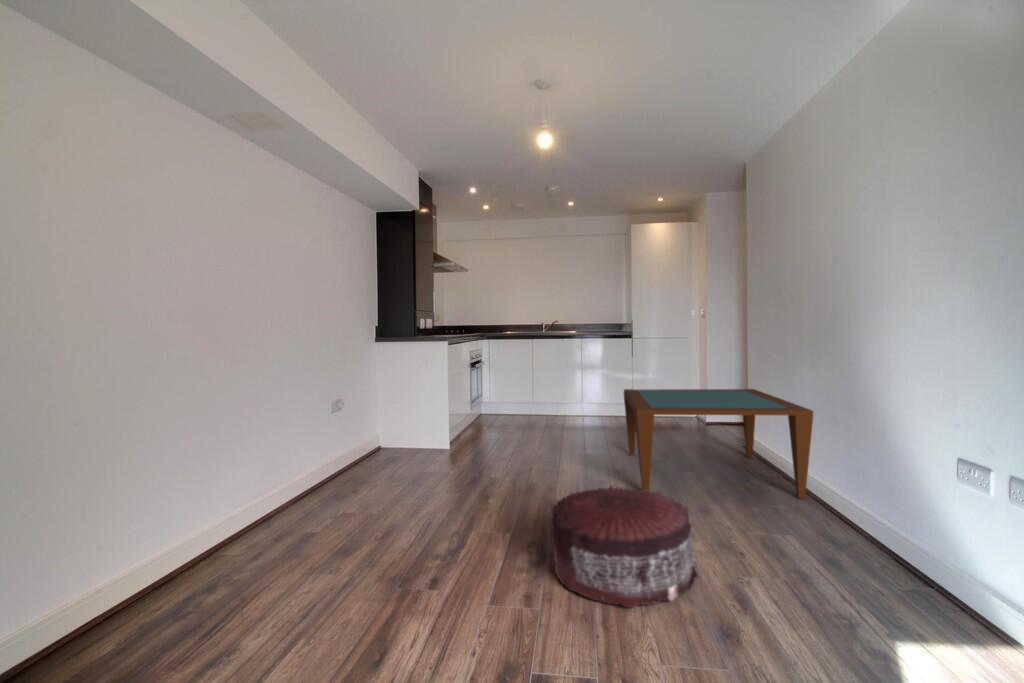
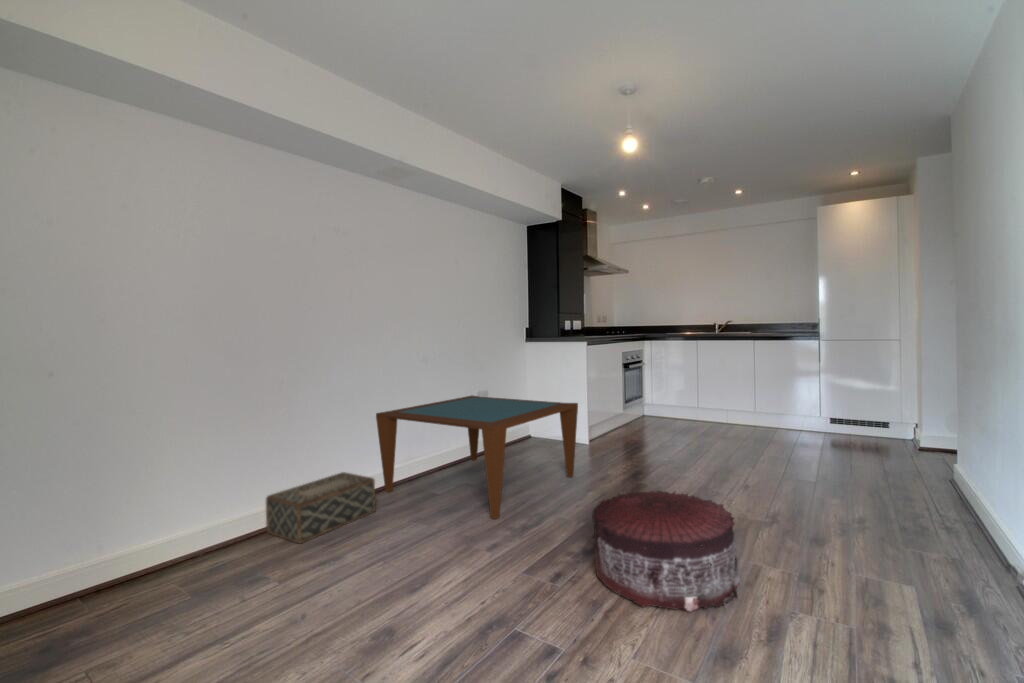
coffee table: present [624,389,813,499] -> present [376,395,578,519]
woven basket: none [65,526,240,645] -> present [266,472,375,543]

